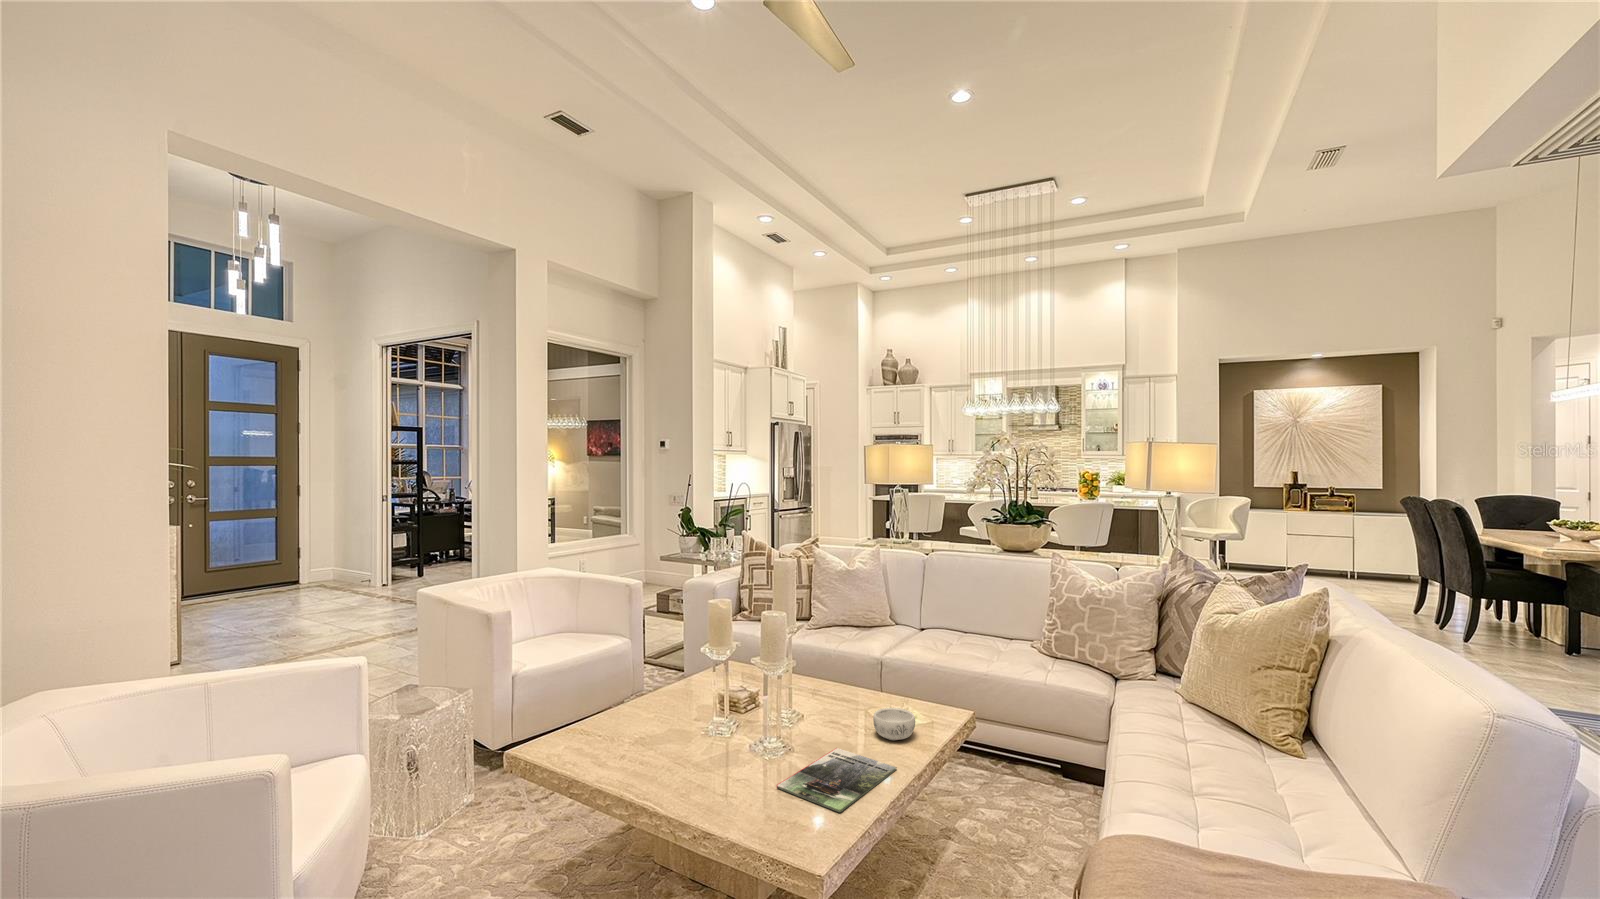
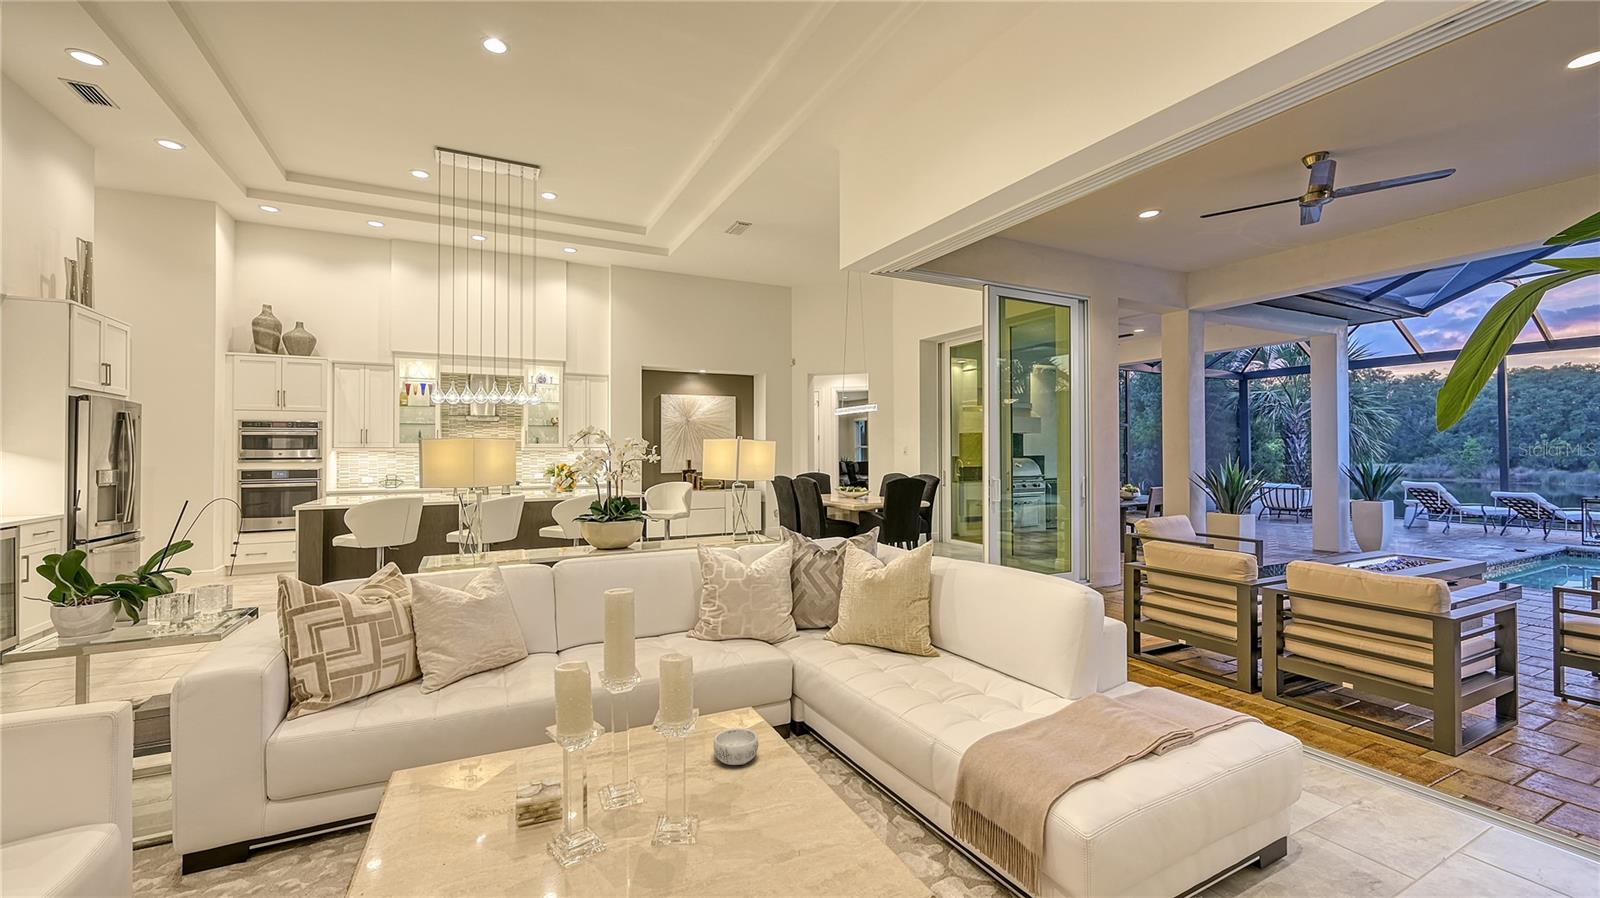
magazine: present [777,748,897,812] -> none [719,784,833,869]

